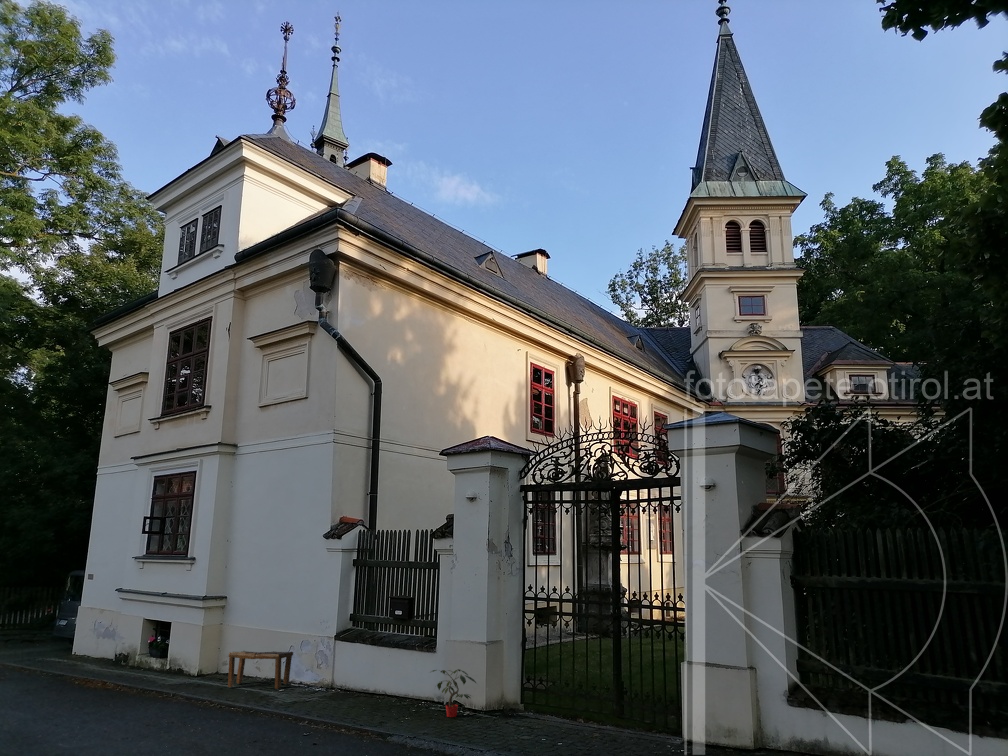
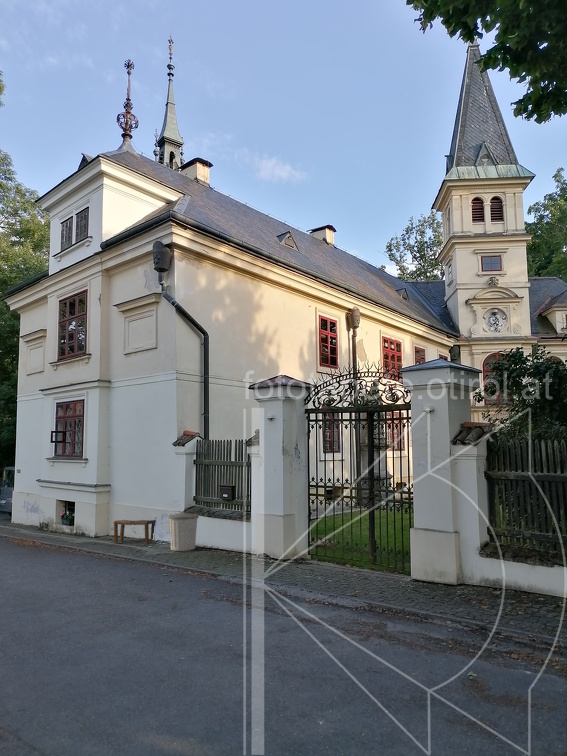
trash can: none [312,640,358,701] -> present [168,512,198,551]
potted plant: present [432,669,476,717] -> none [244,530,277,560]

